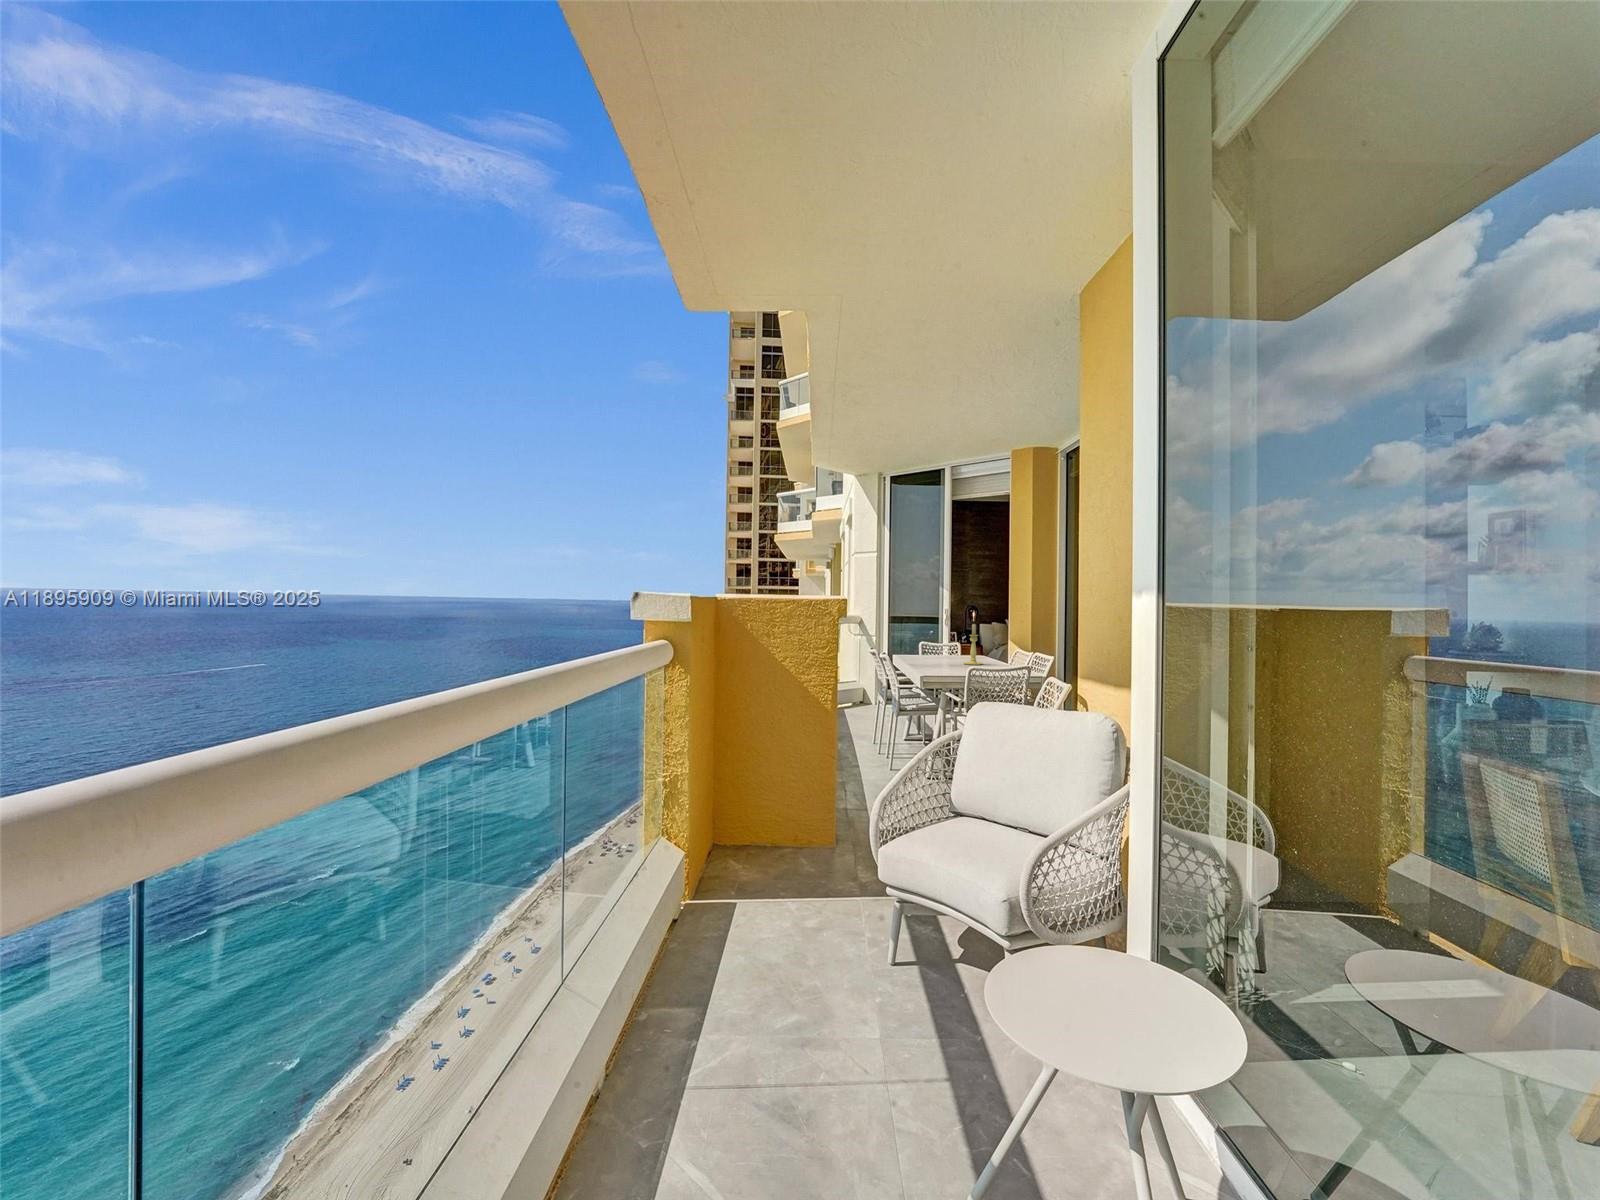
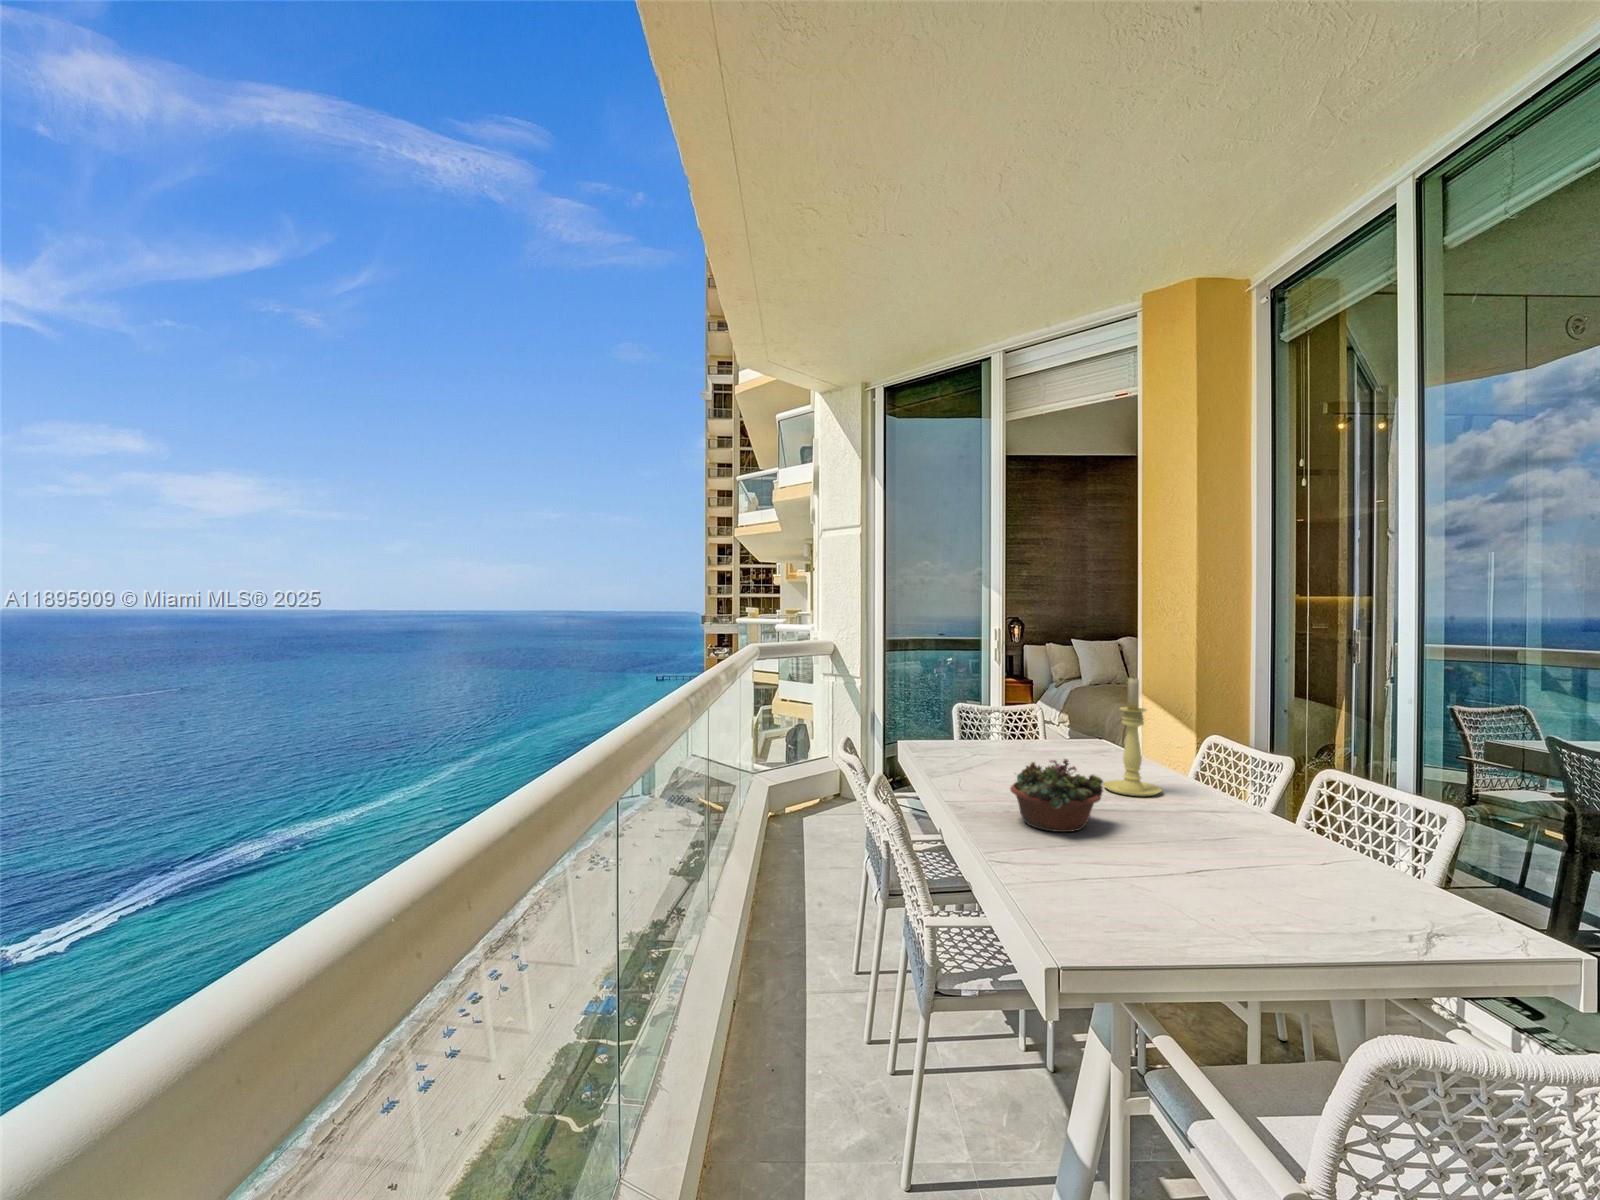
succulent planter: none [925,646,955,669] -> present [1010,759,1103,832]

